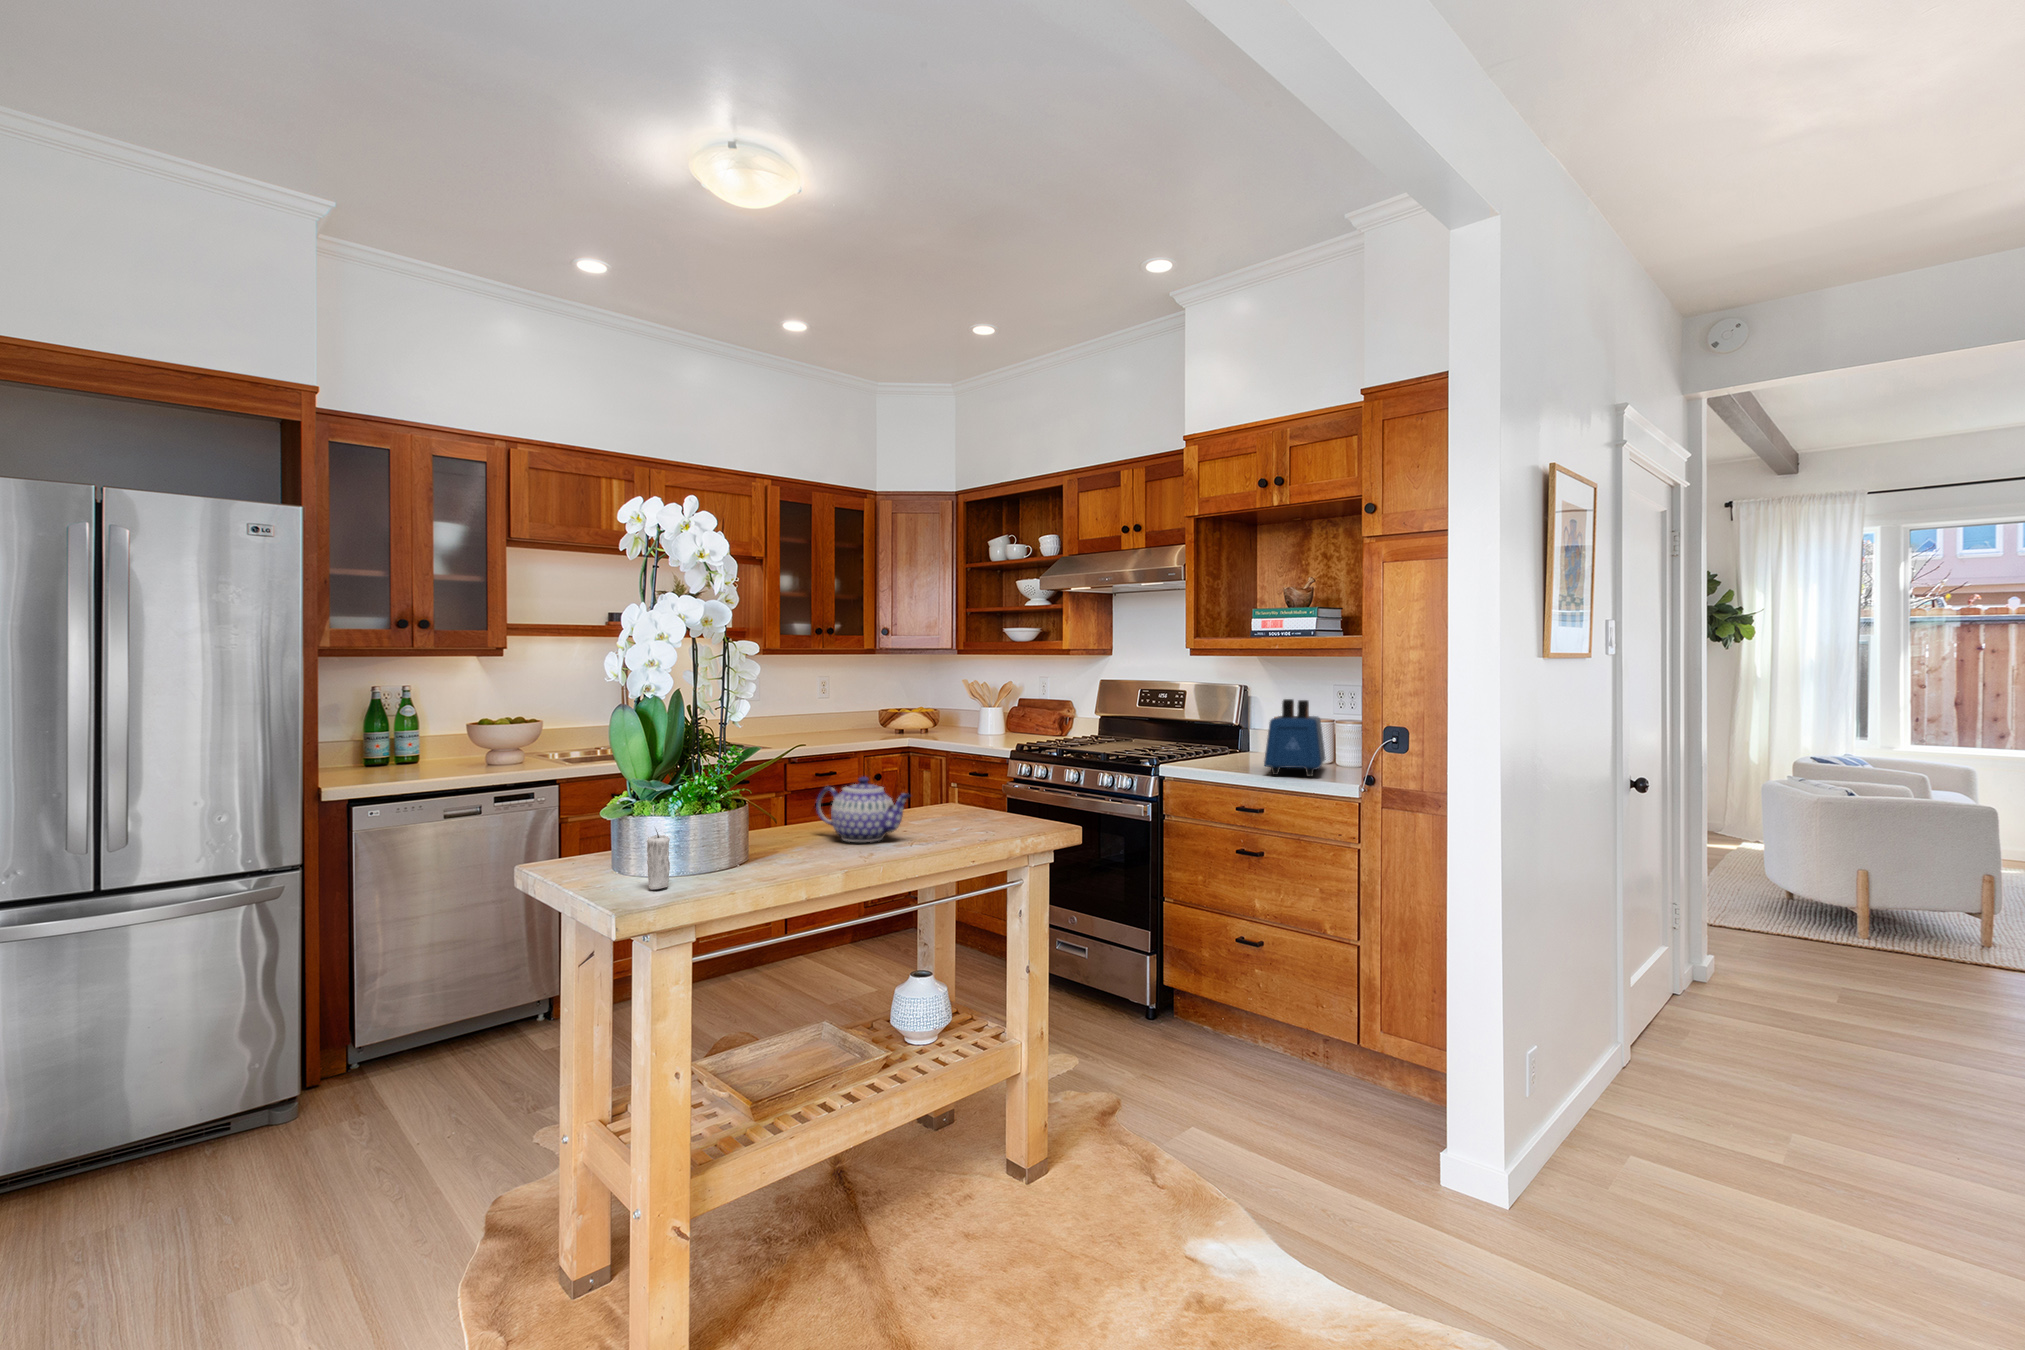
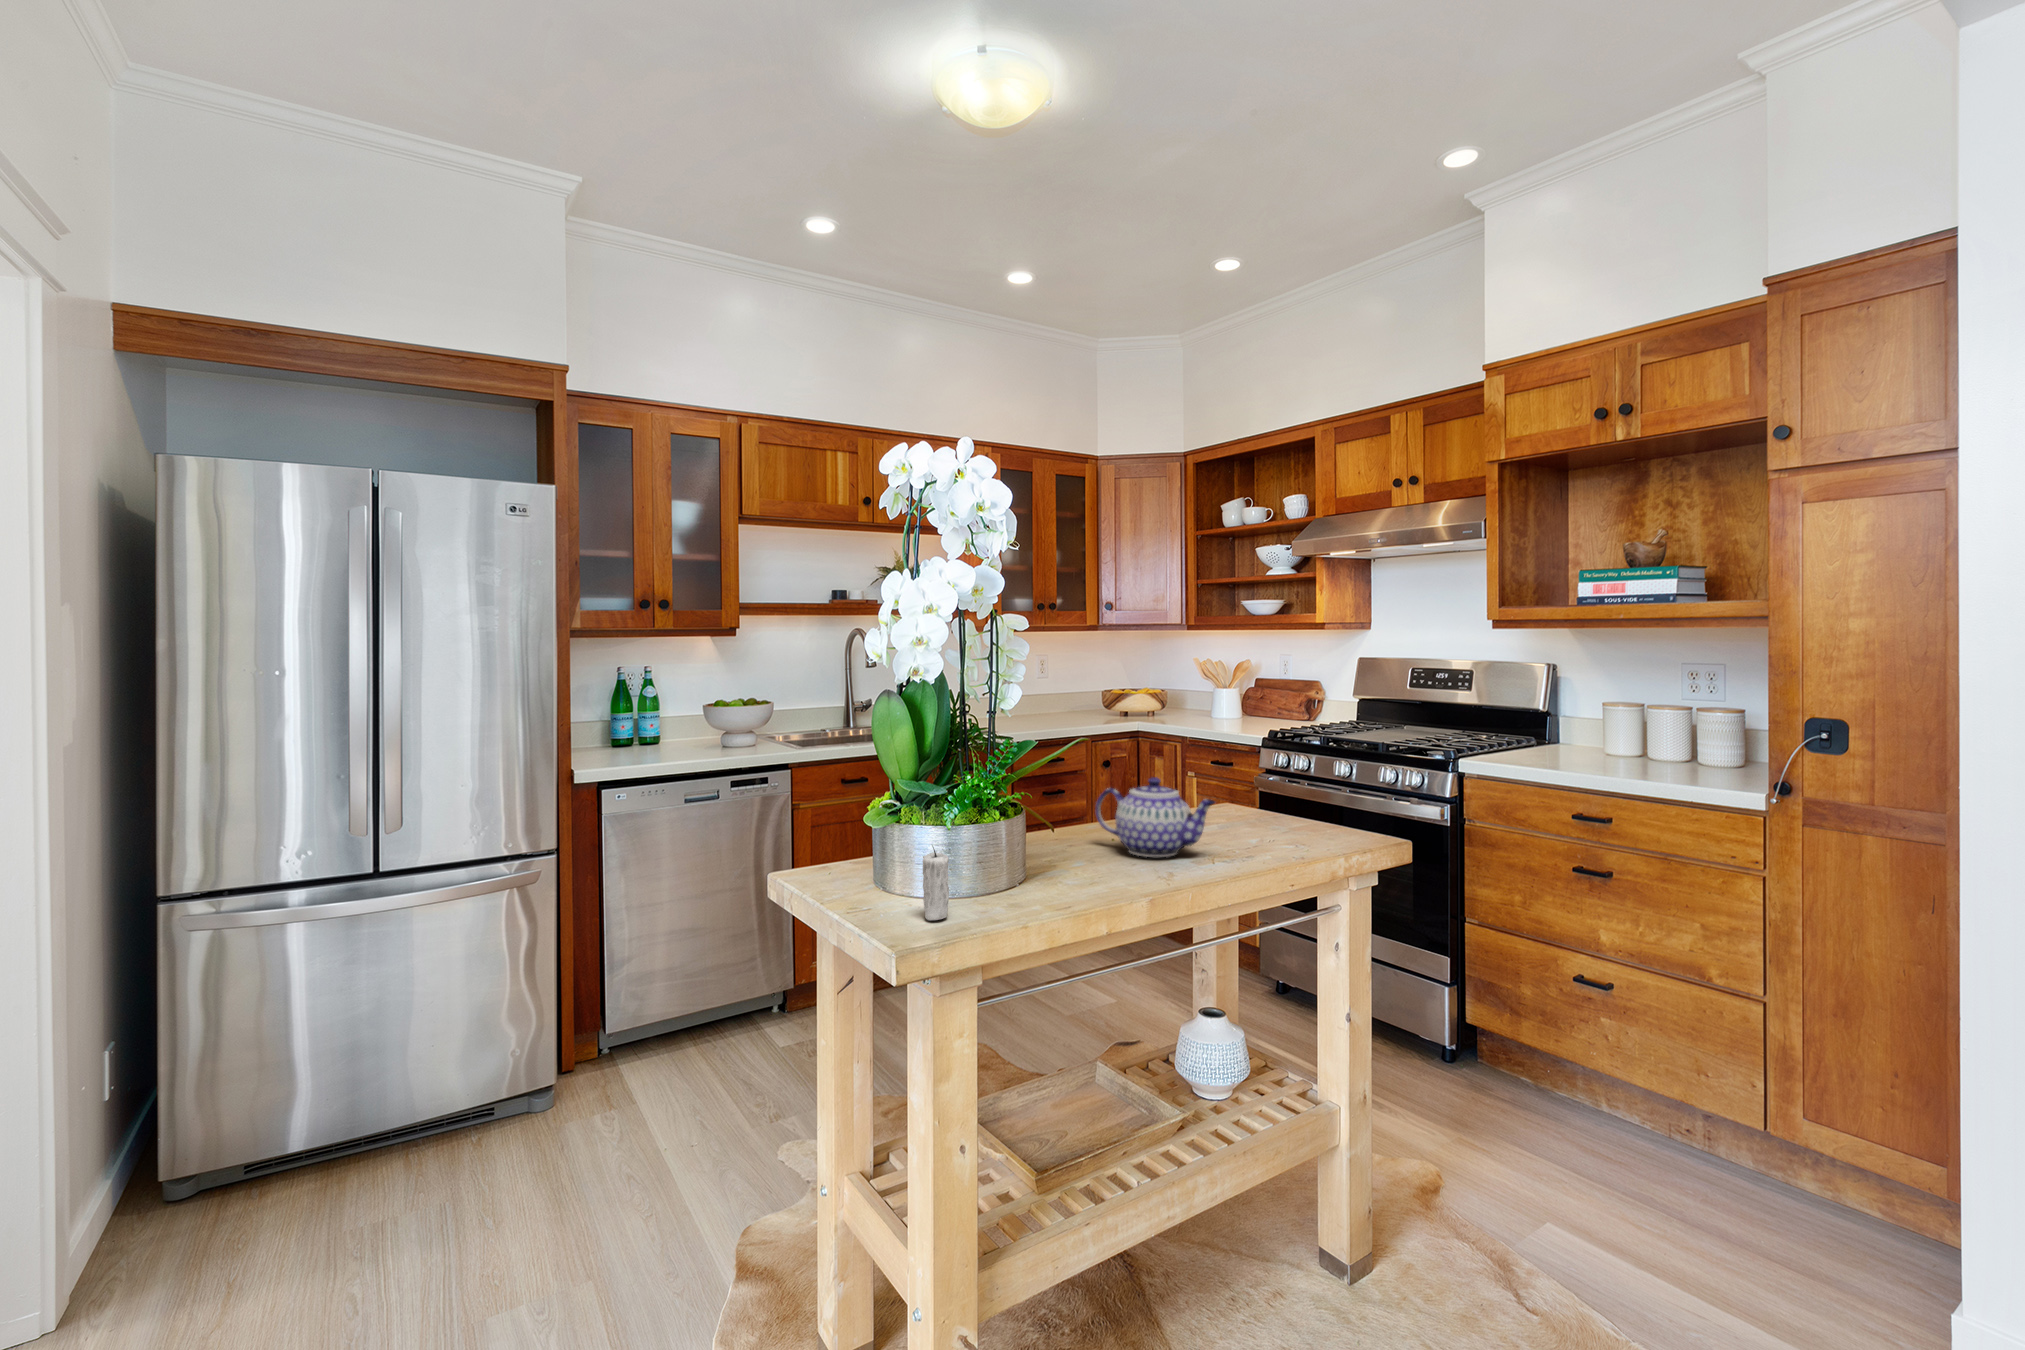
toaster: present [1264,699,1326,776] -> none [1611,681,1696,779]

